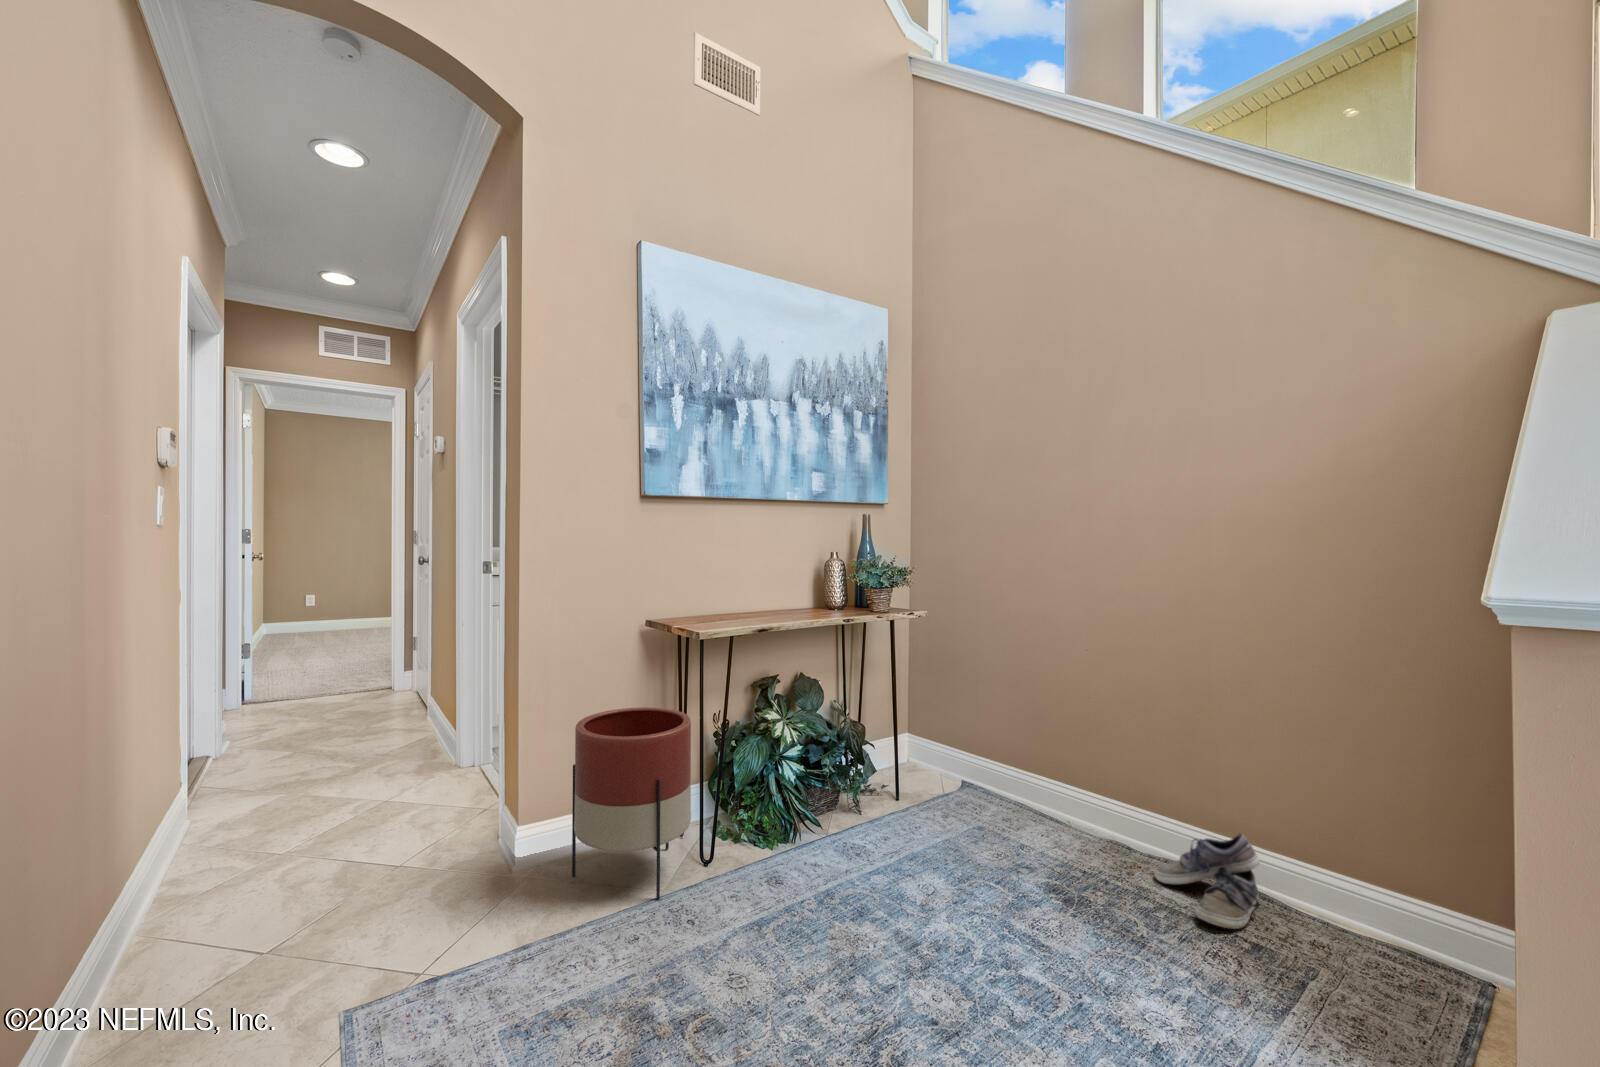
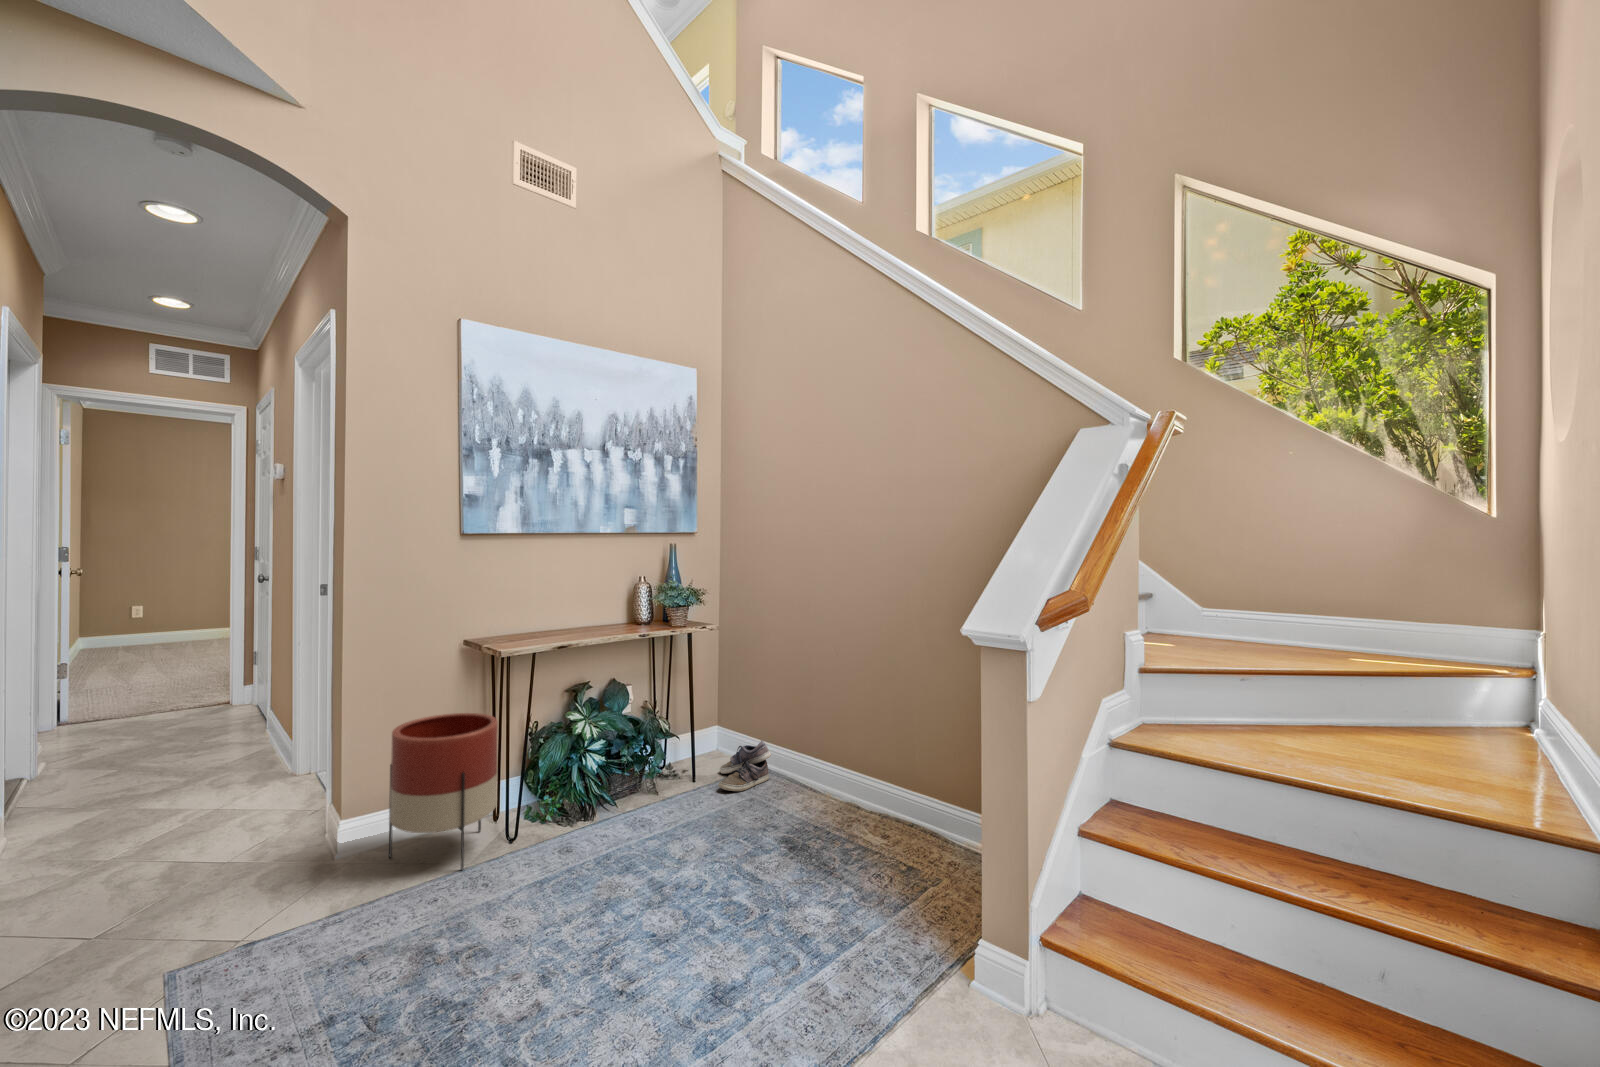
shoe: present [1154,834,1260,929] -> present [718,741,771,791]

